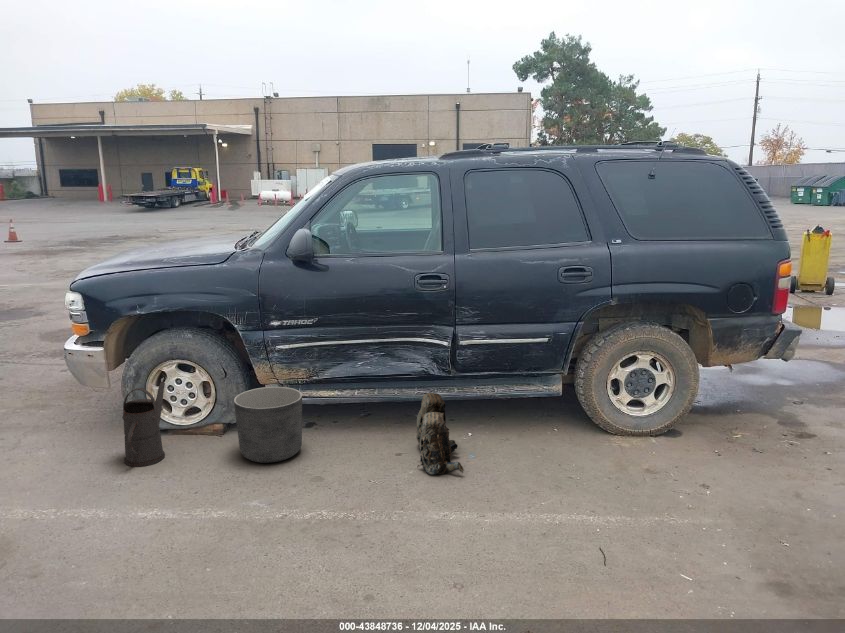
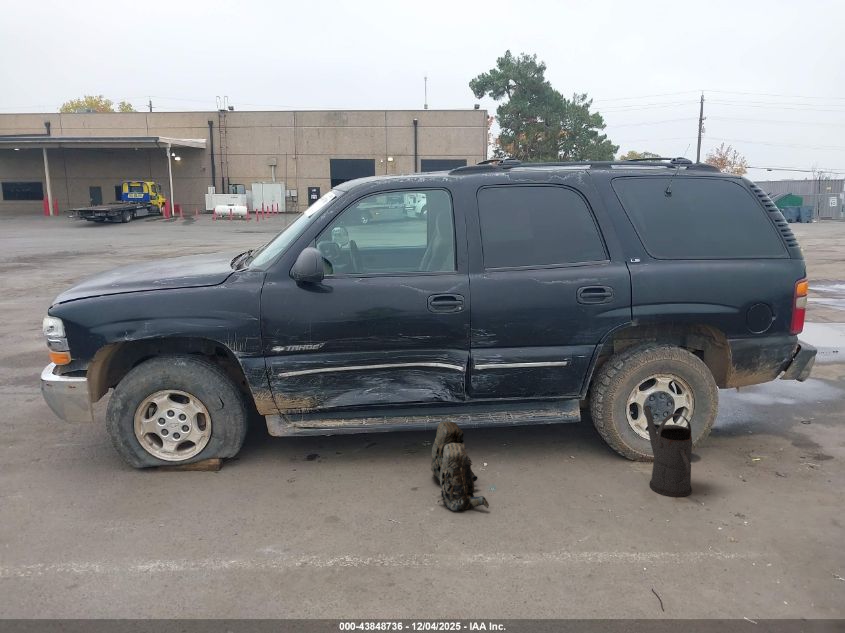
watering can: present [122,382,165,467] -> present [644,406,693,497]
planter: present [234,387,302,463] -> none [236,418,310,502]

